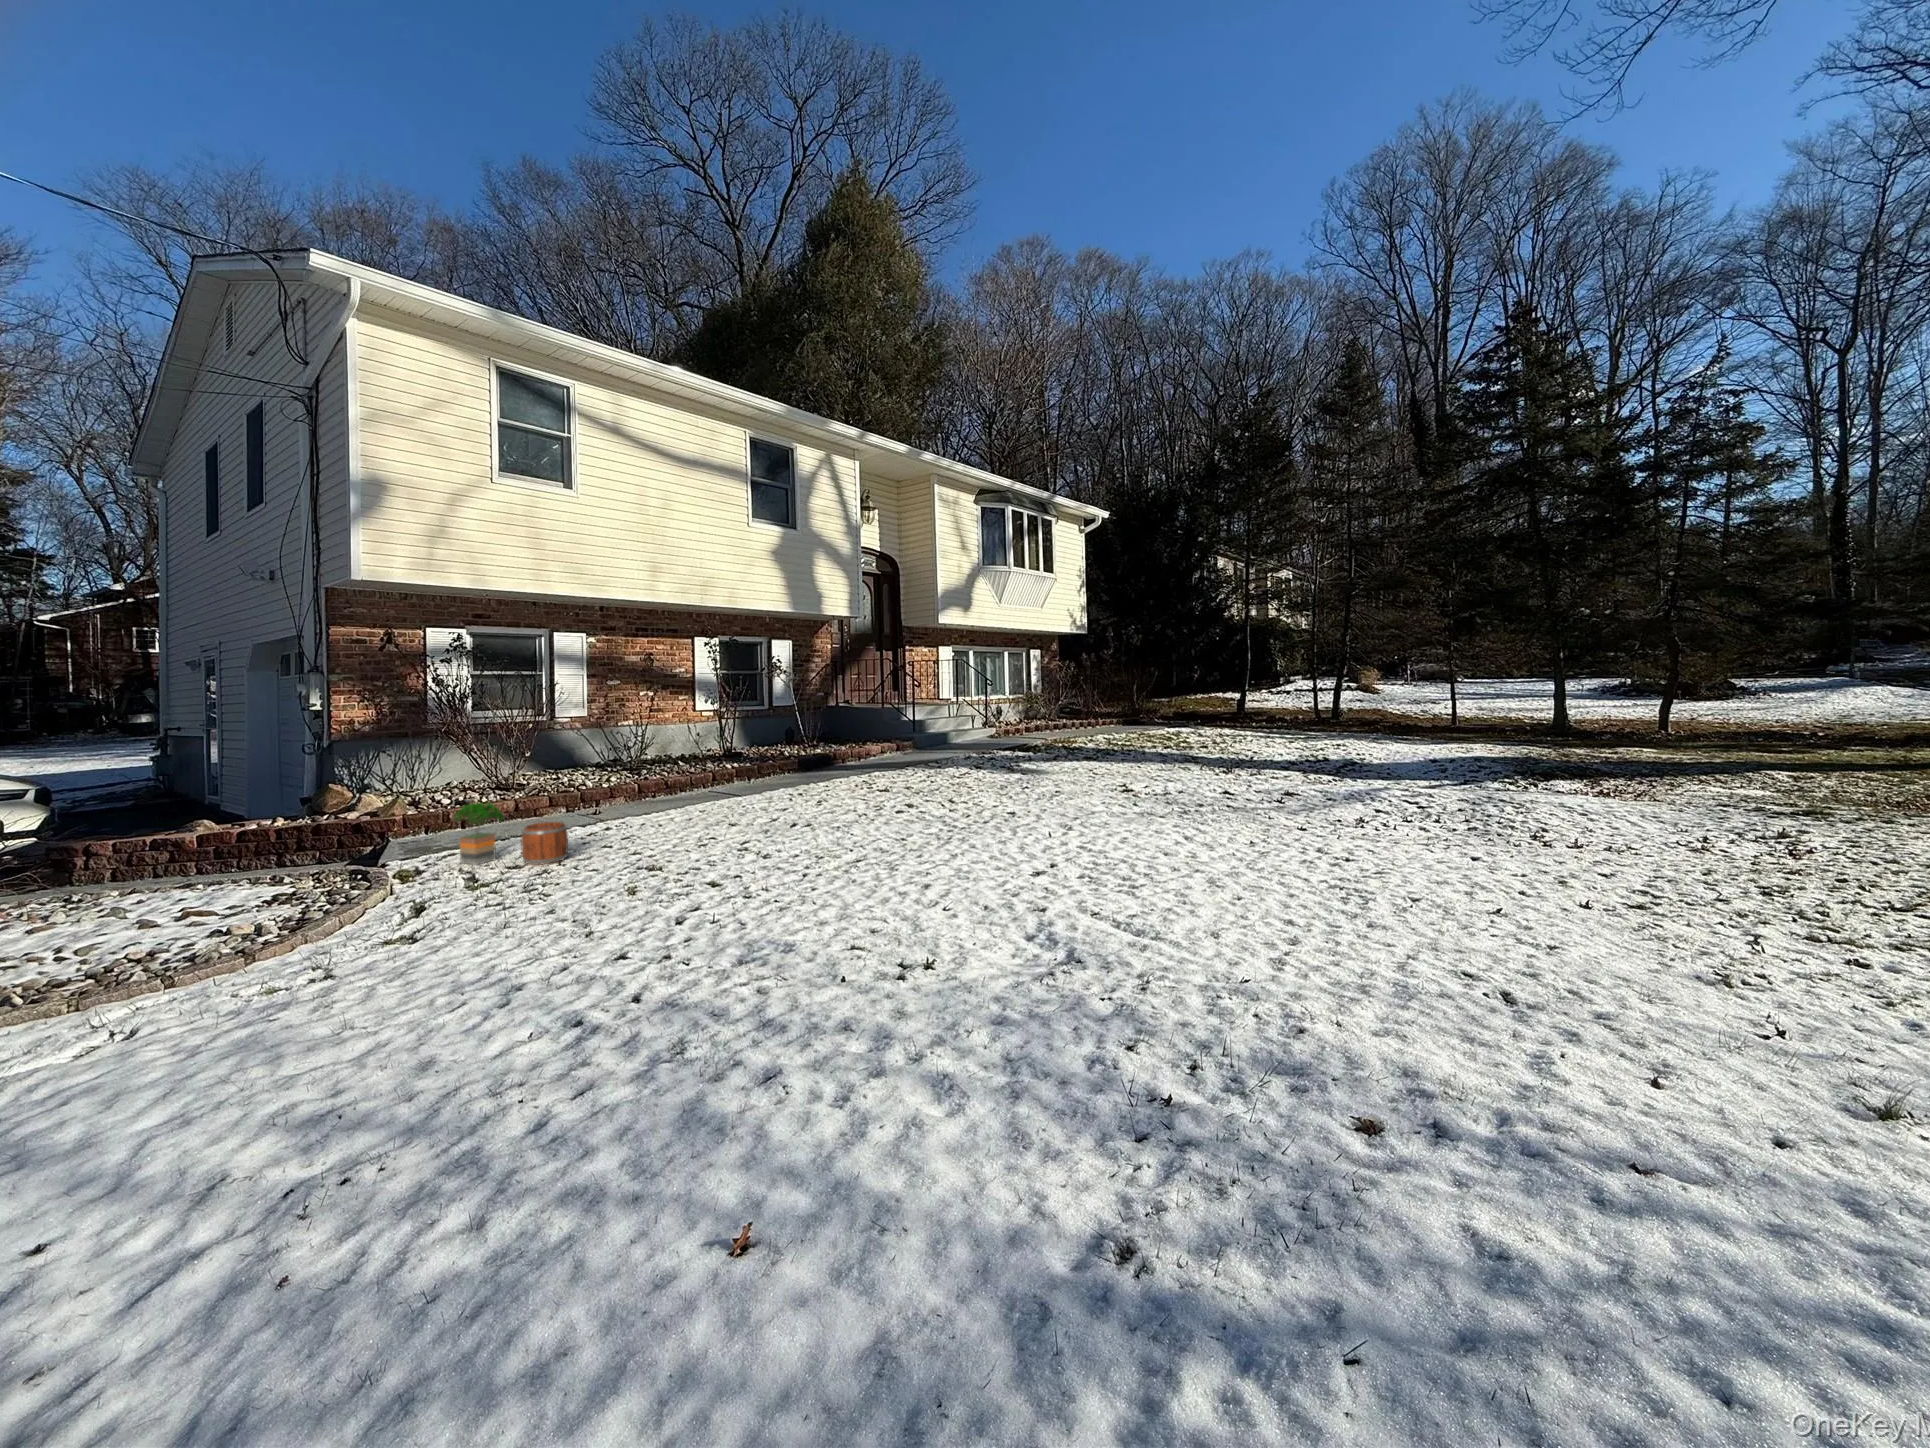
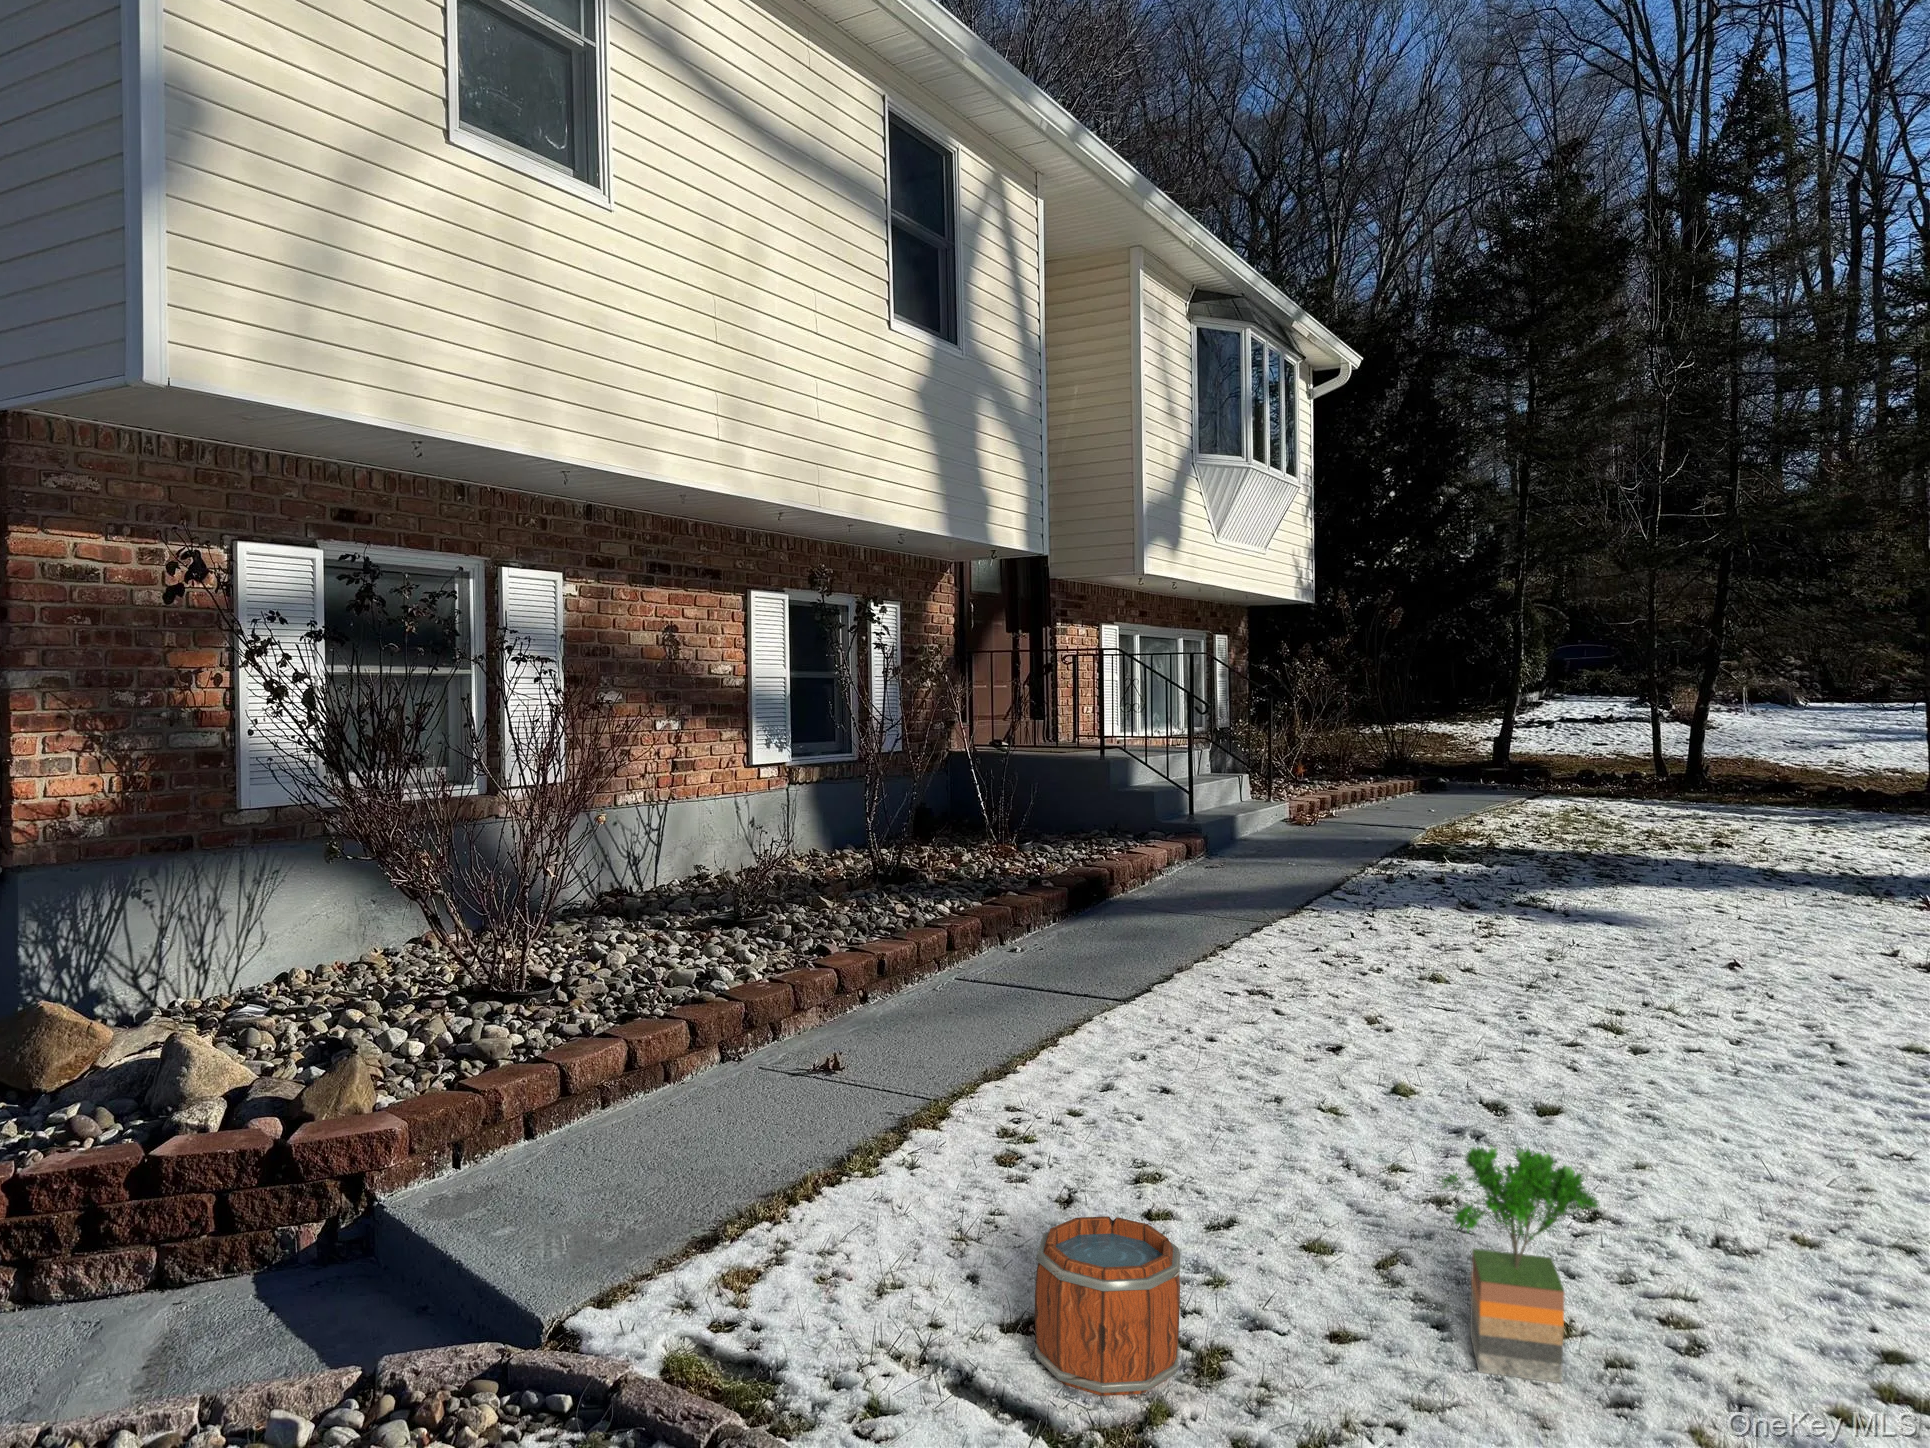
potted tree: present [453,803,504,865] -> present [1442,1146,1599,1383]

